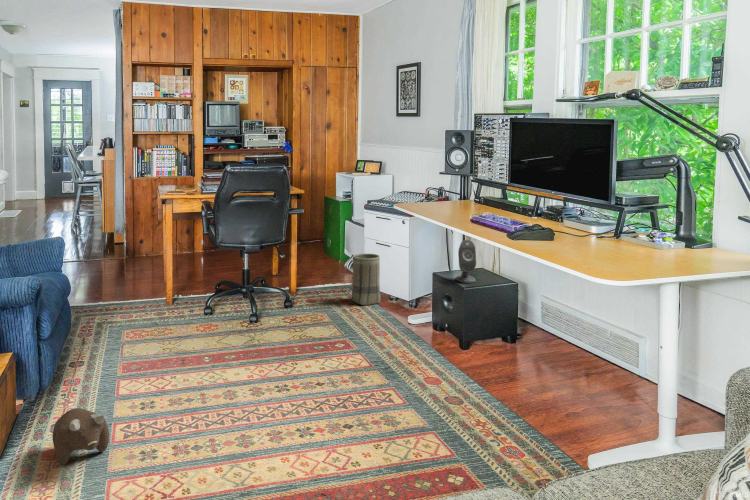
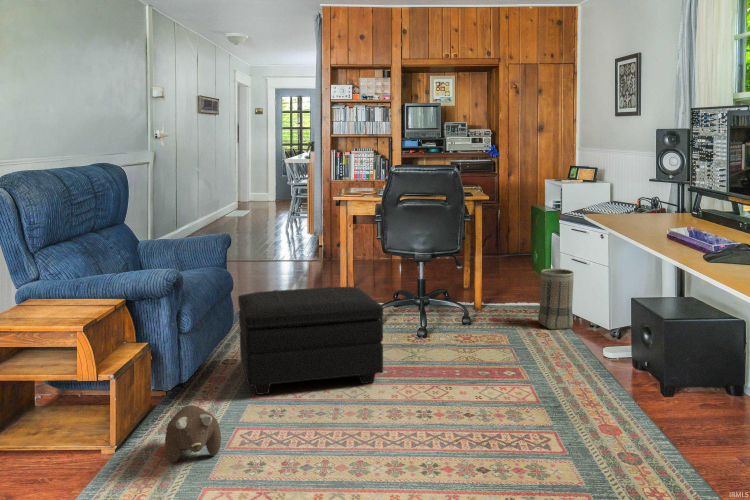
speaker: present [456,240,476,283] -> none [662,256,690,310]
footstool: none [85,283,237,392] -> present [238,287,383,395]

